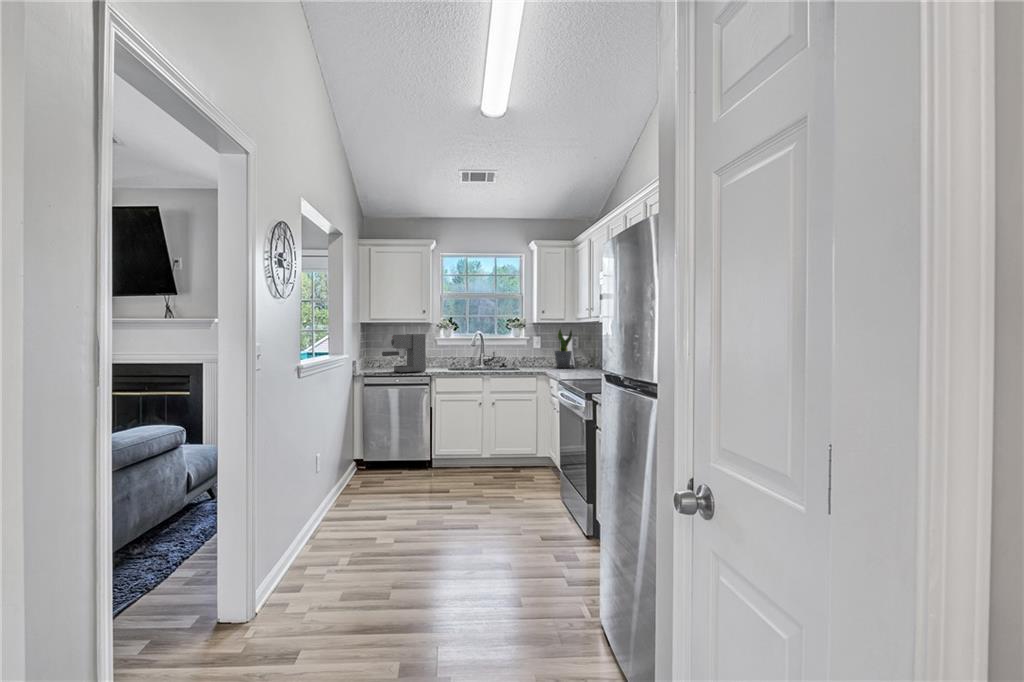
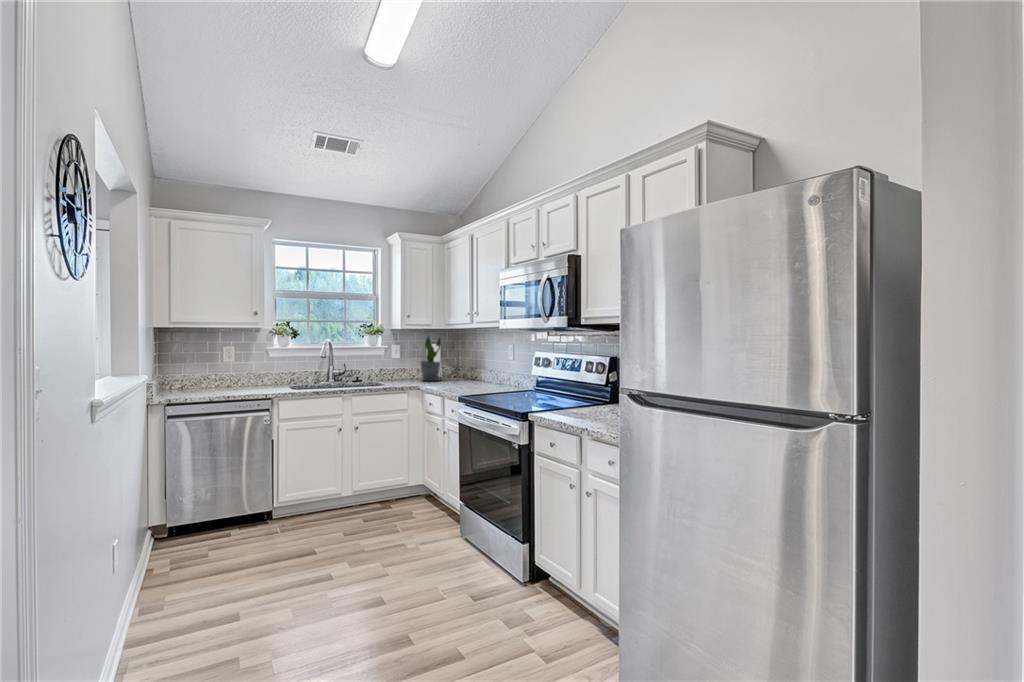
coffee maker: present [382,334,426,373] -> none [199,343,265,396]

